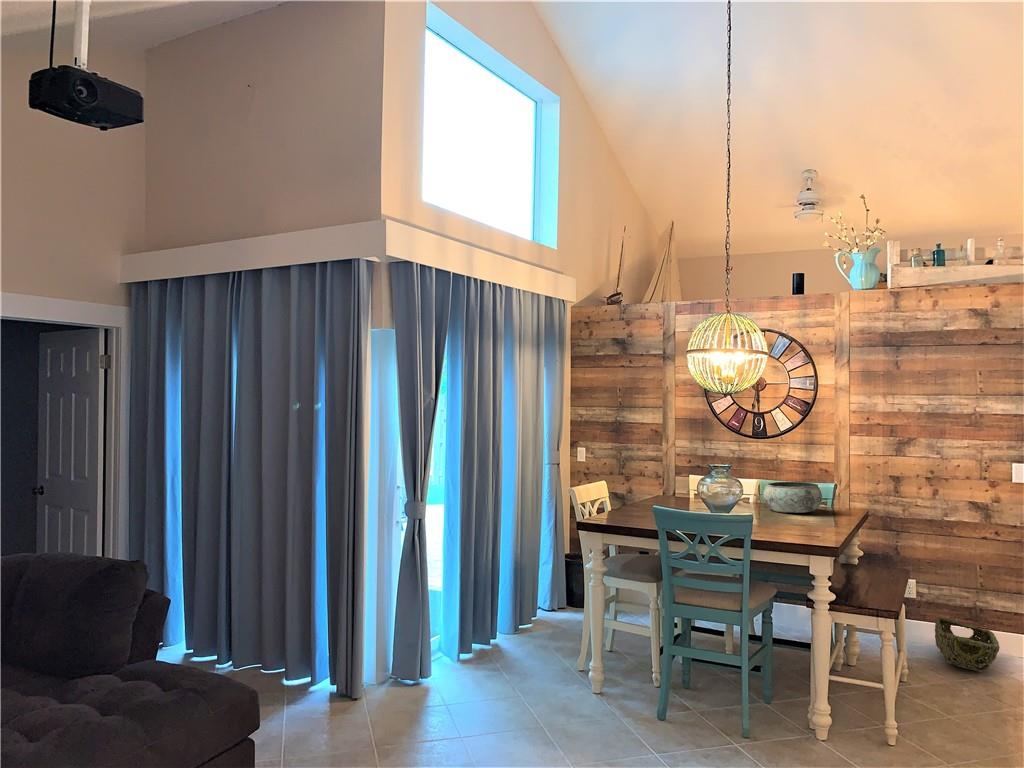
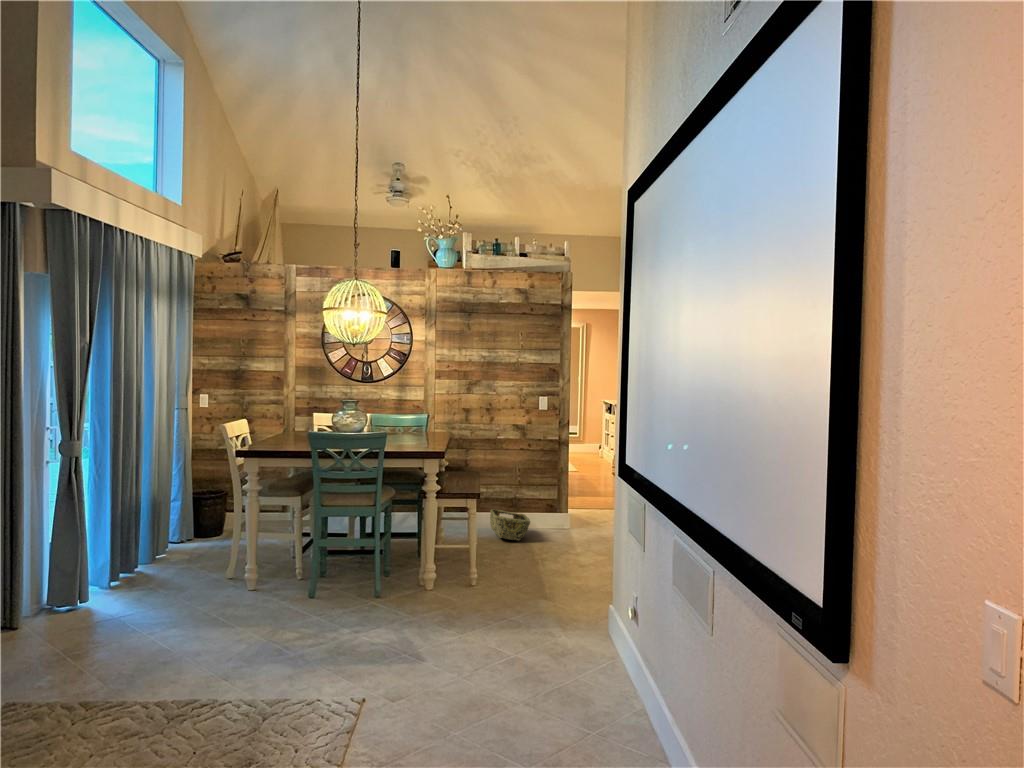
bowl: present [763,482,822,513] -> none [378,414,421,437]

